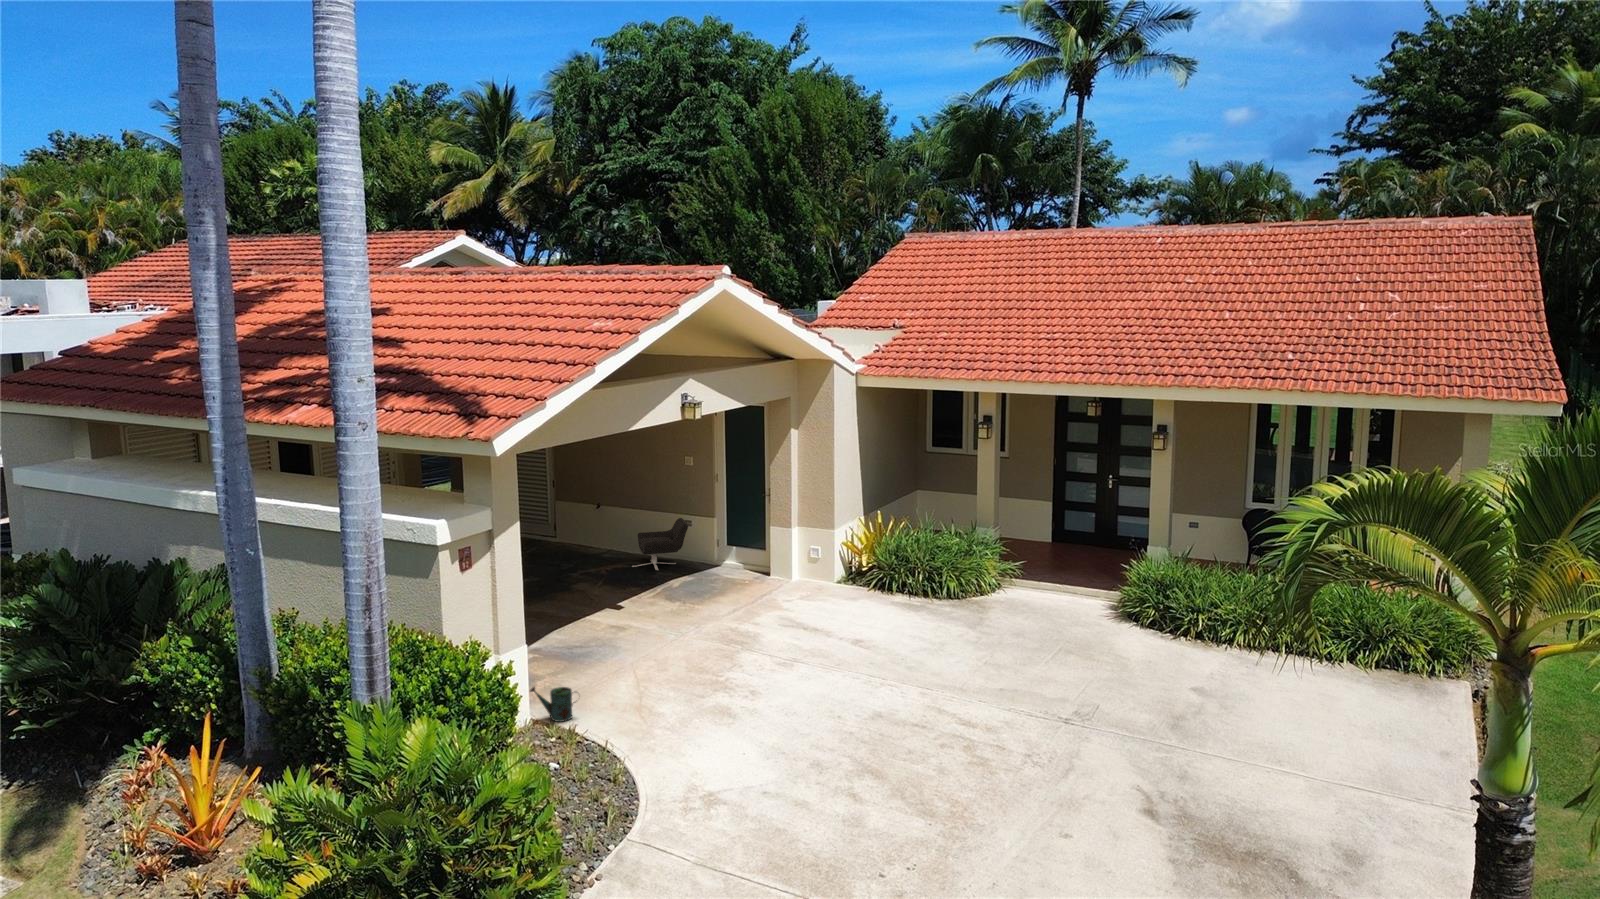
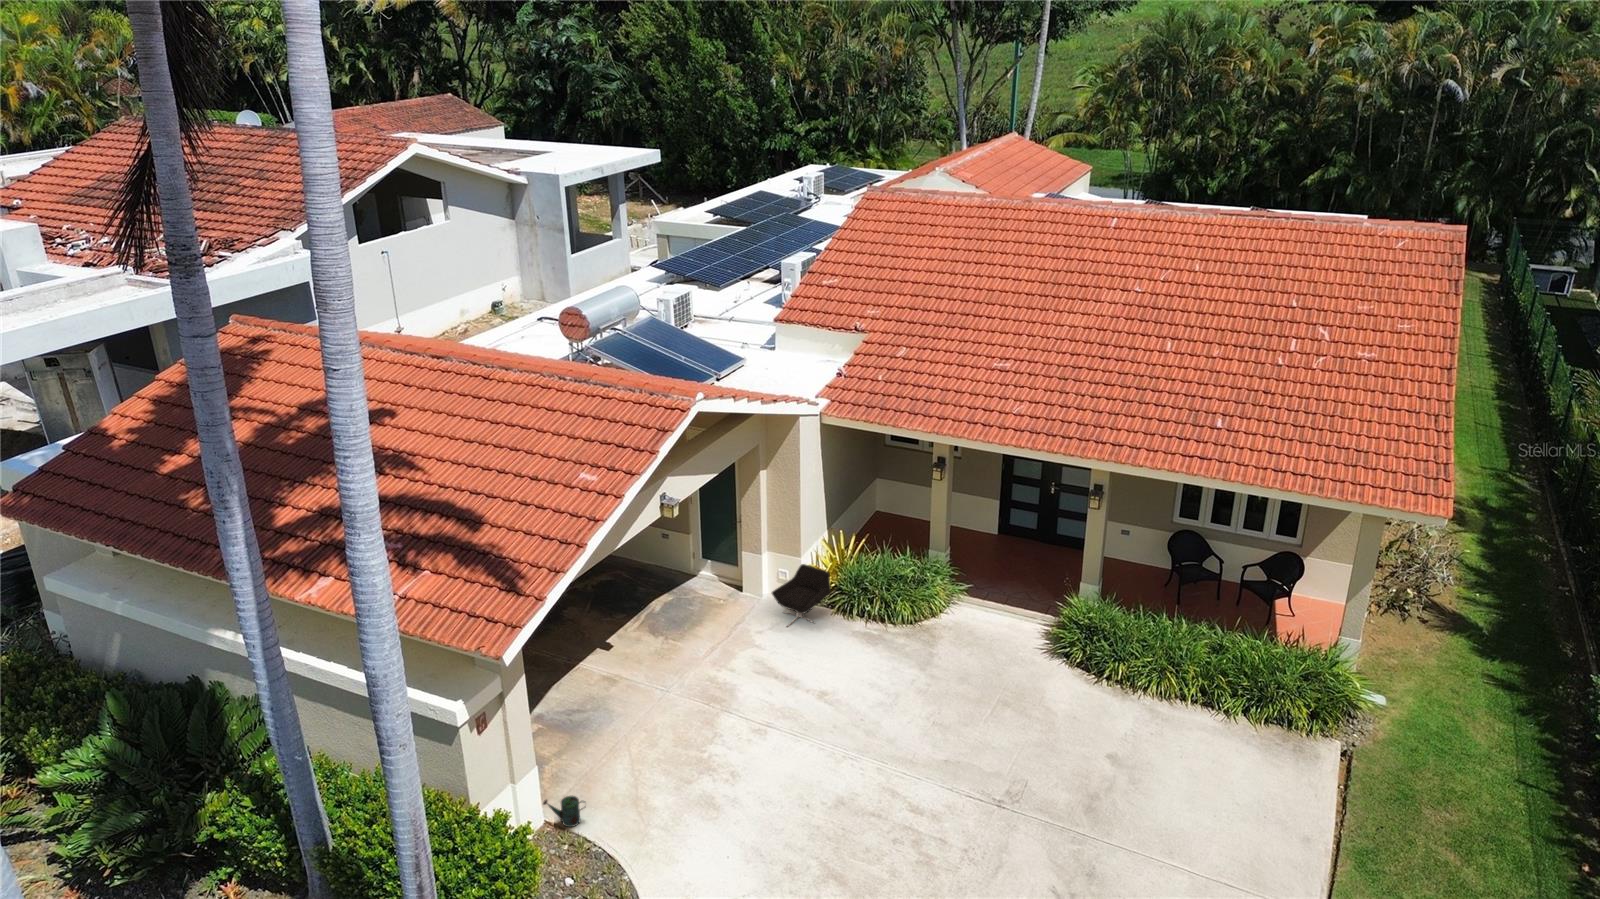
lounge chair: present [632,518,688,570] -> present [772,564,831,627]

